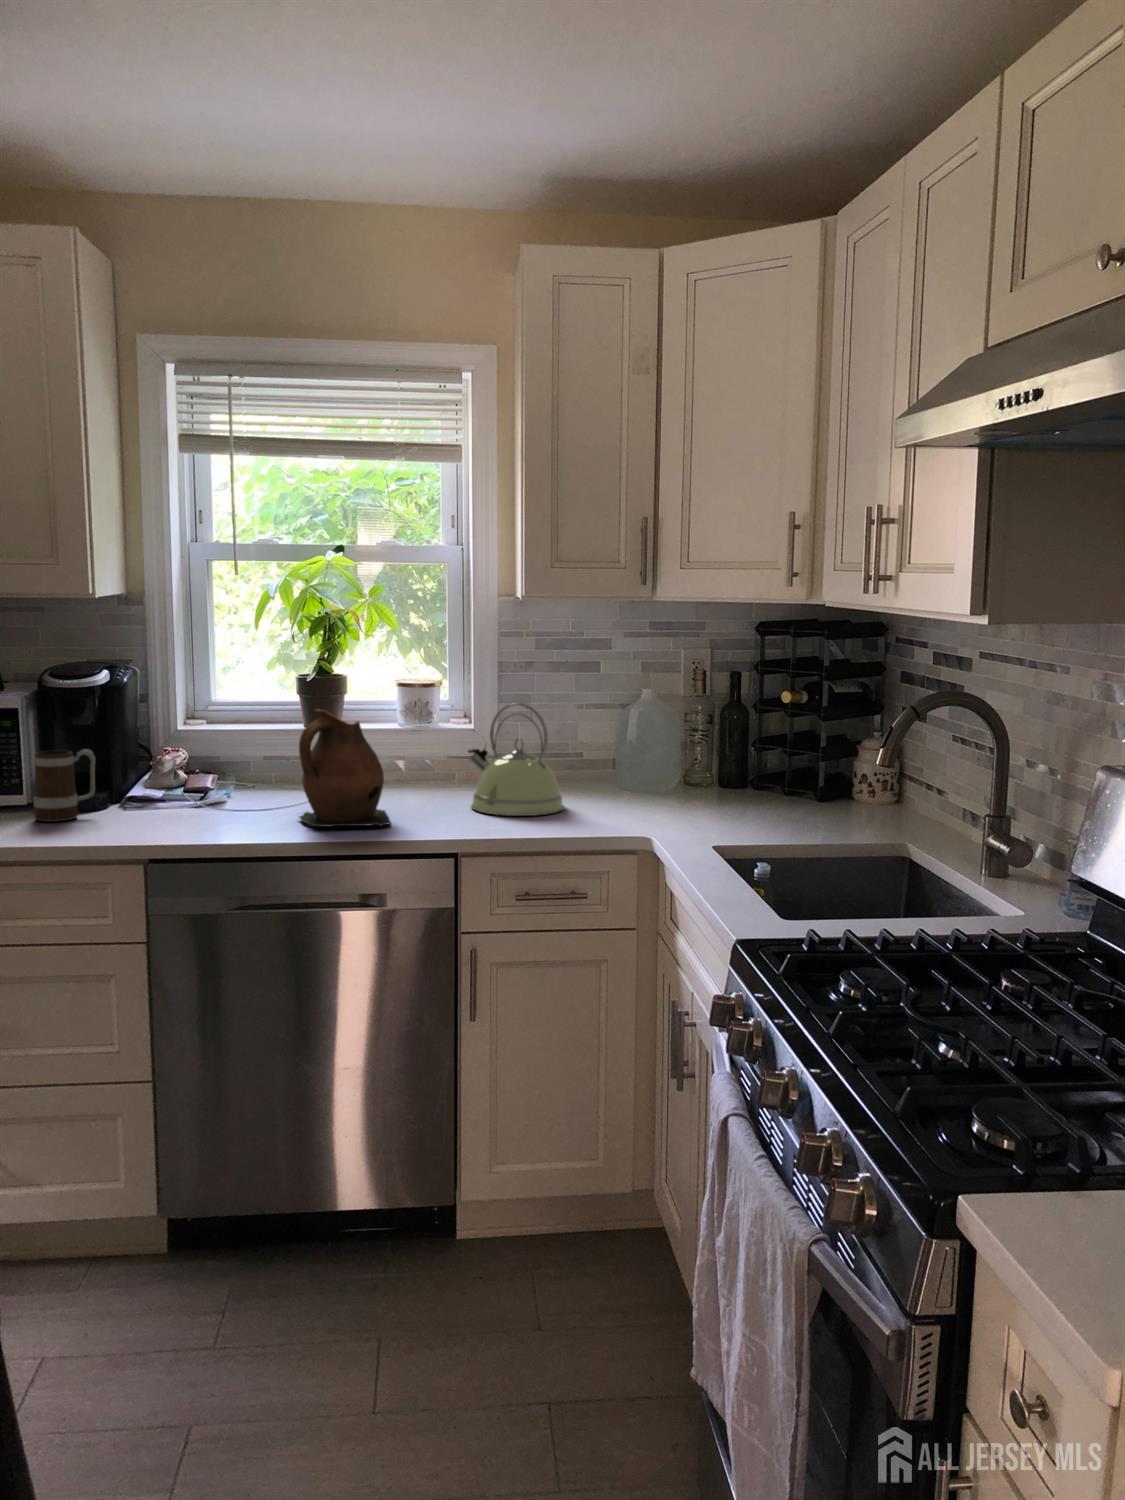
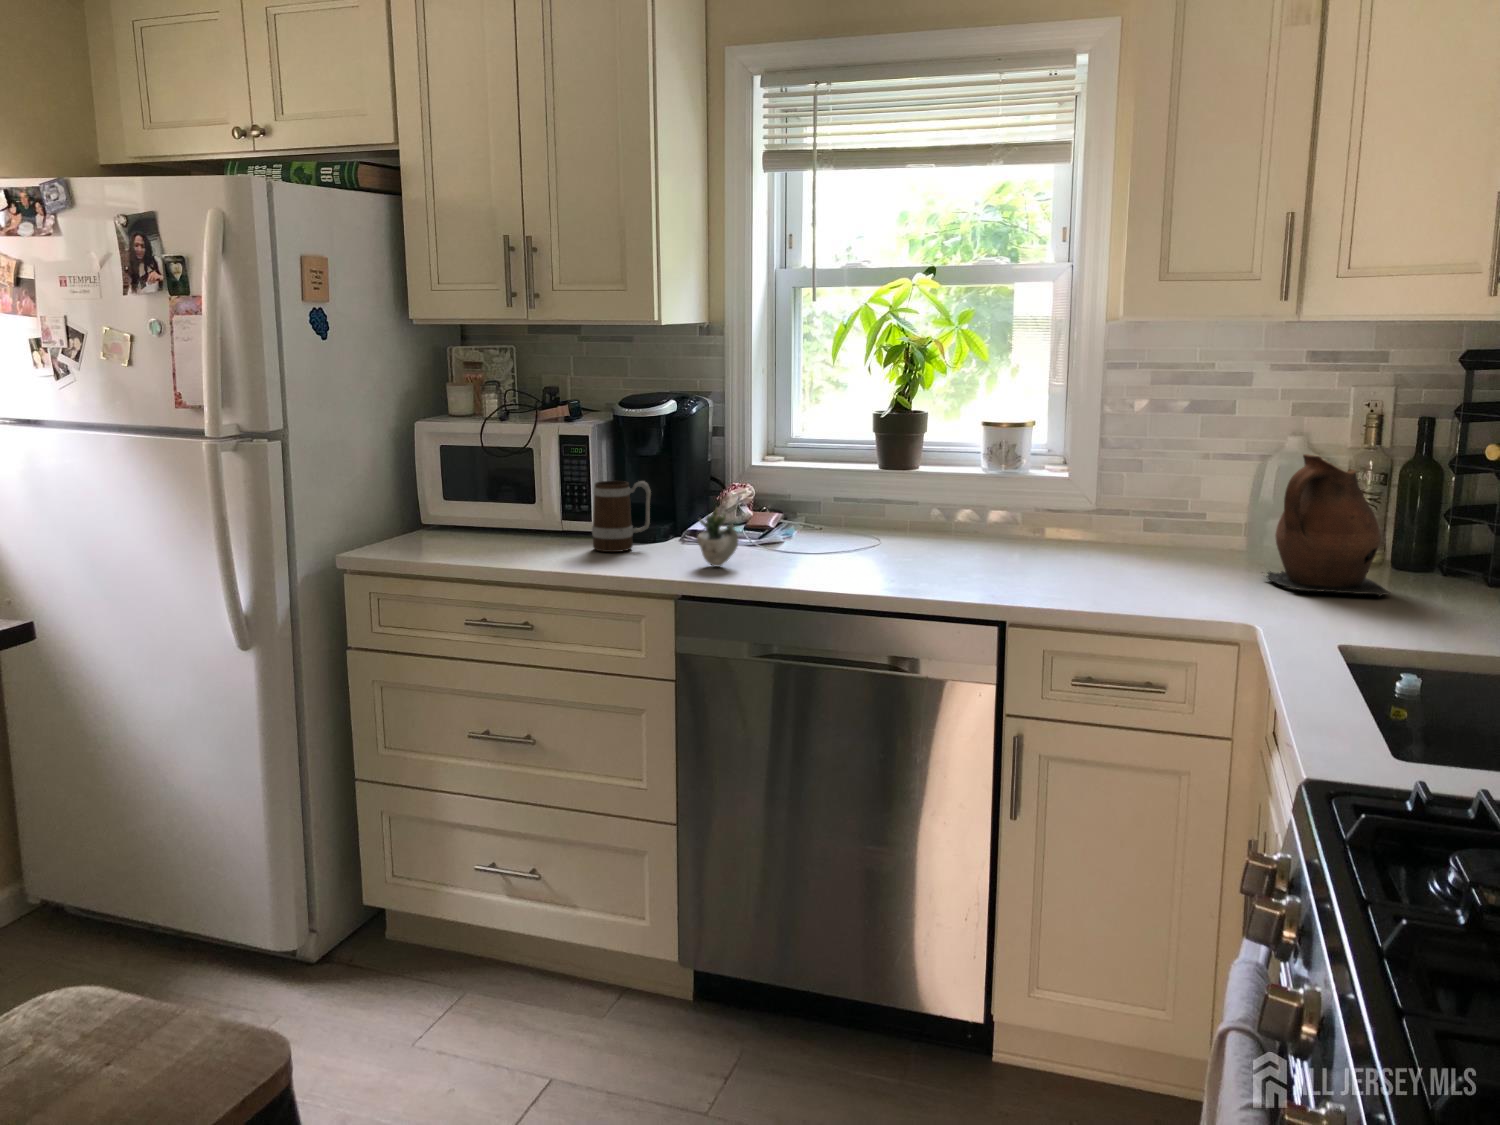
kettle: present [468,703,564,816] -> none [1043,448,1158,585]
ceramic pitcher: present [299,709,391,827] -> present [1267,454,1389,596]
succulent plant: none [157,766,234,827] -> present [697,508,739,566]

